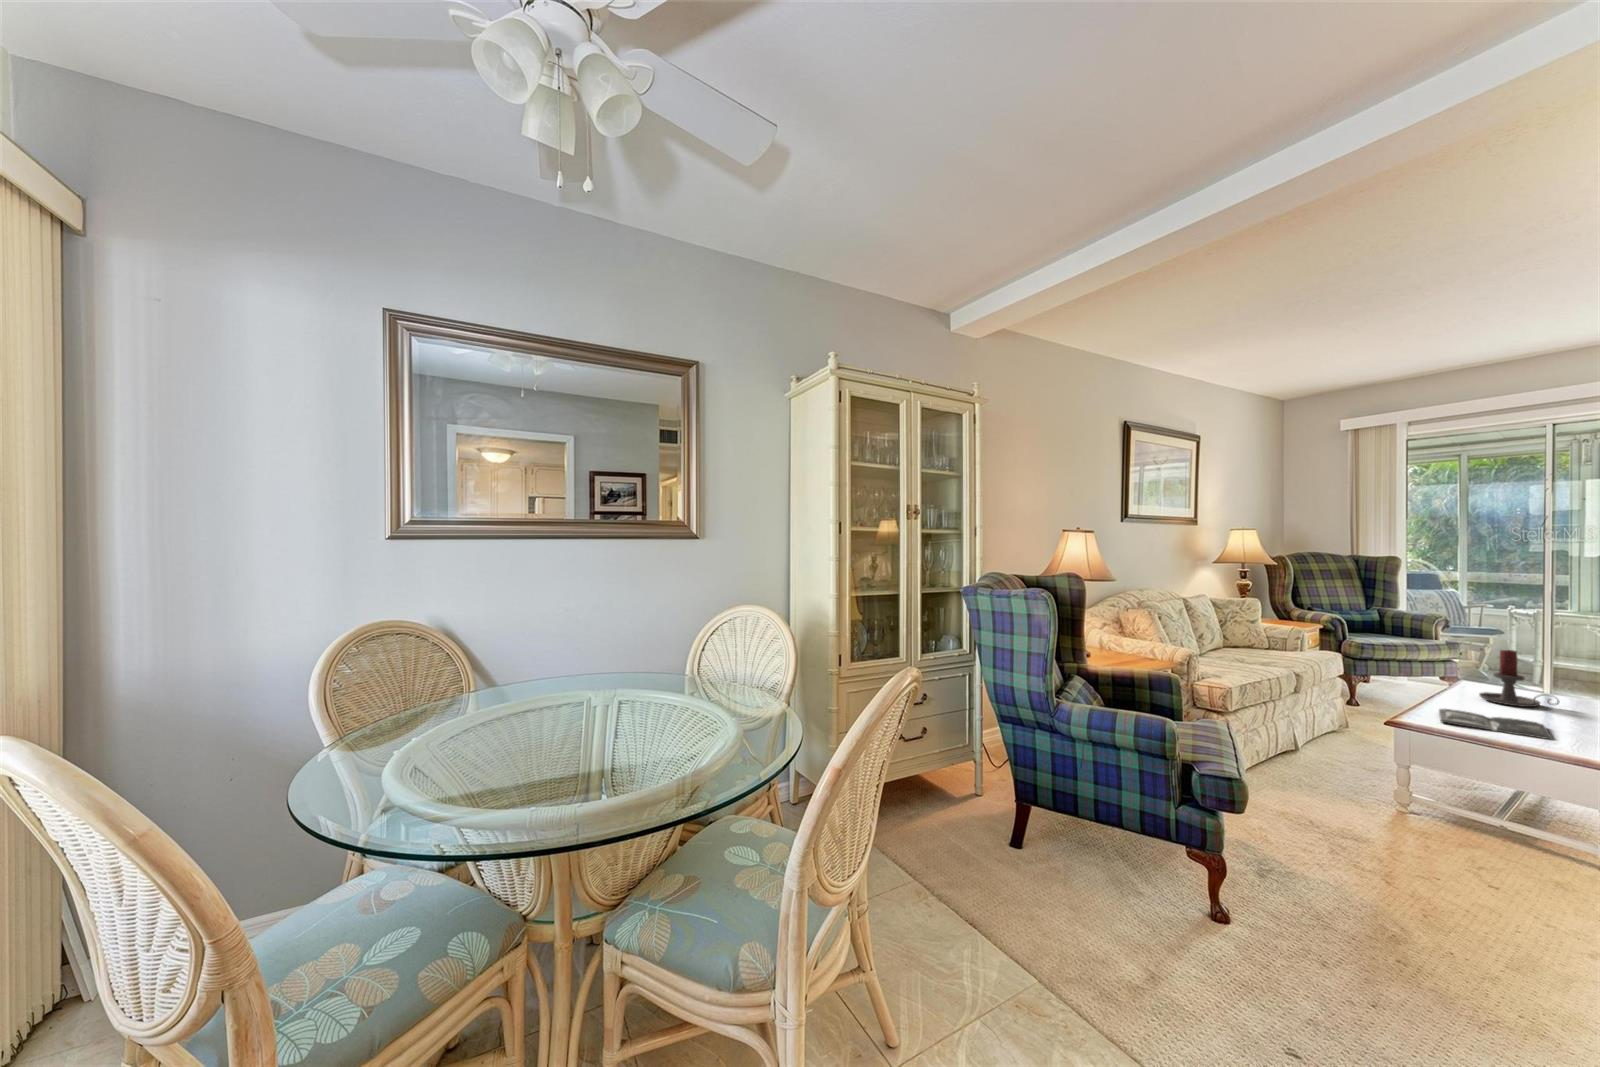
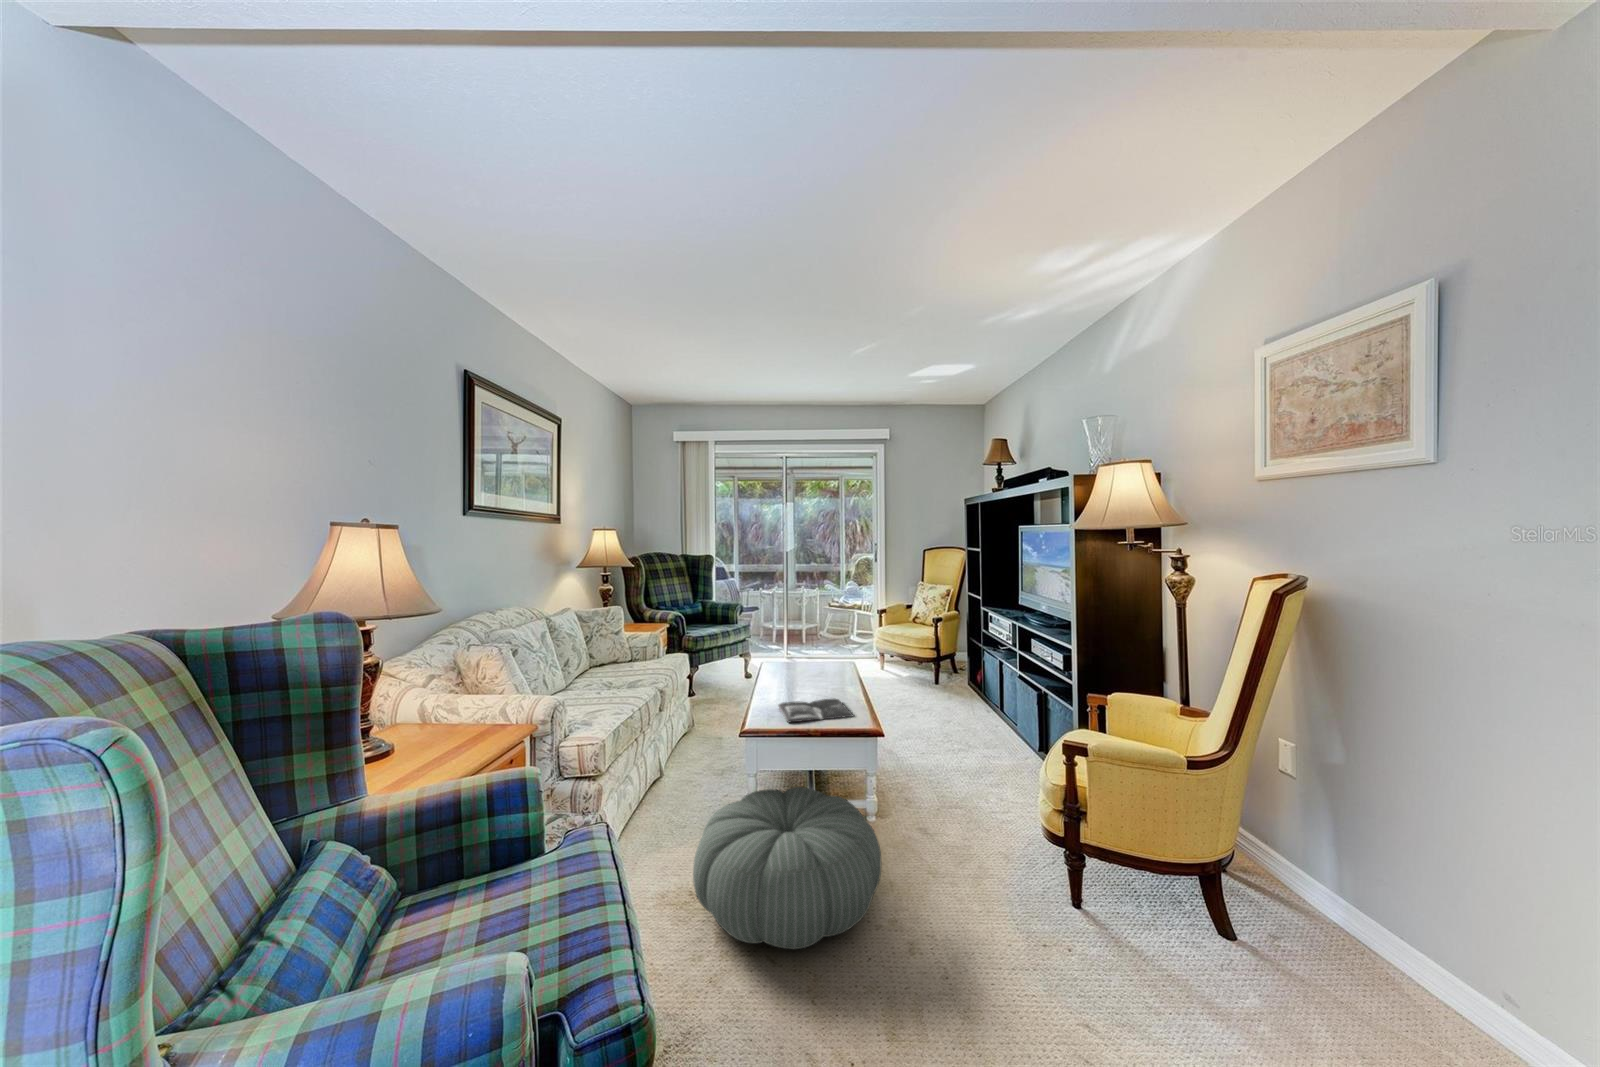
candle holder: present [1479,650,1559,707] -> none [788,632,830,682]
pouf: none [1303,763,1545,891] -> present [693,787,881,949]

